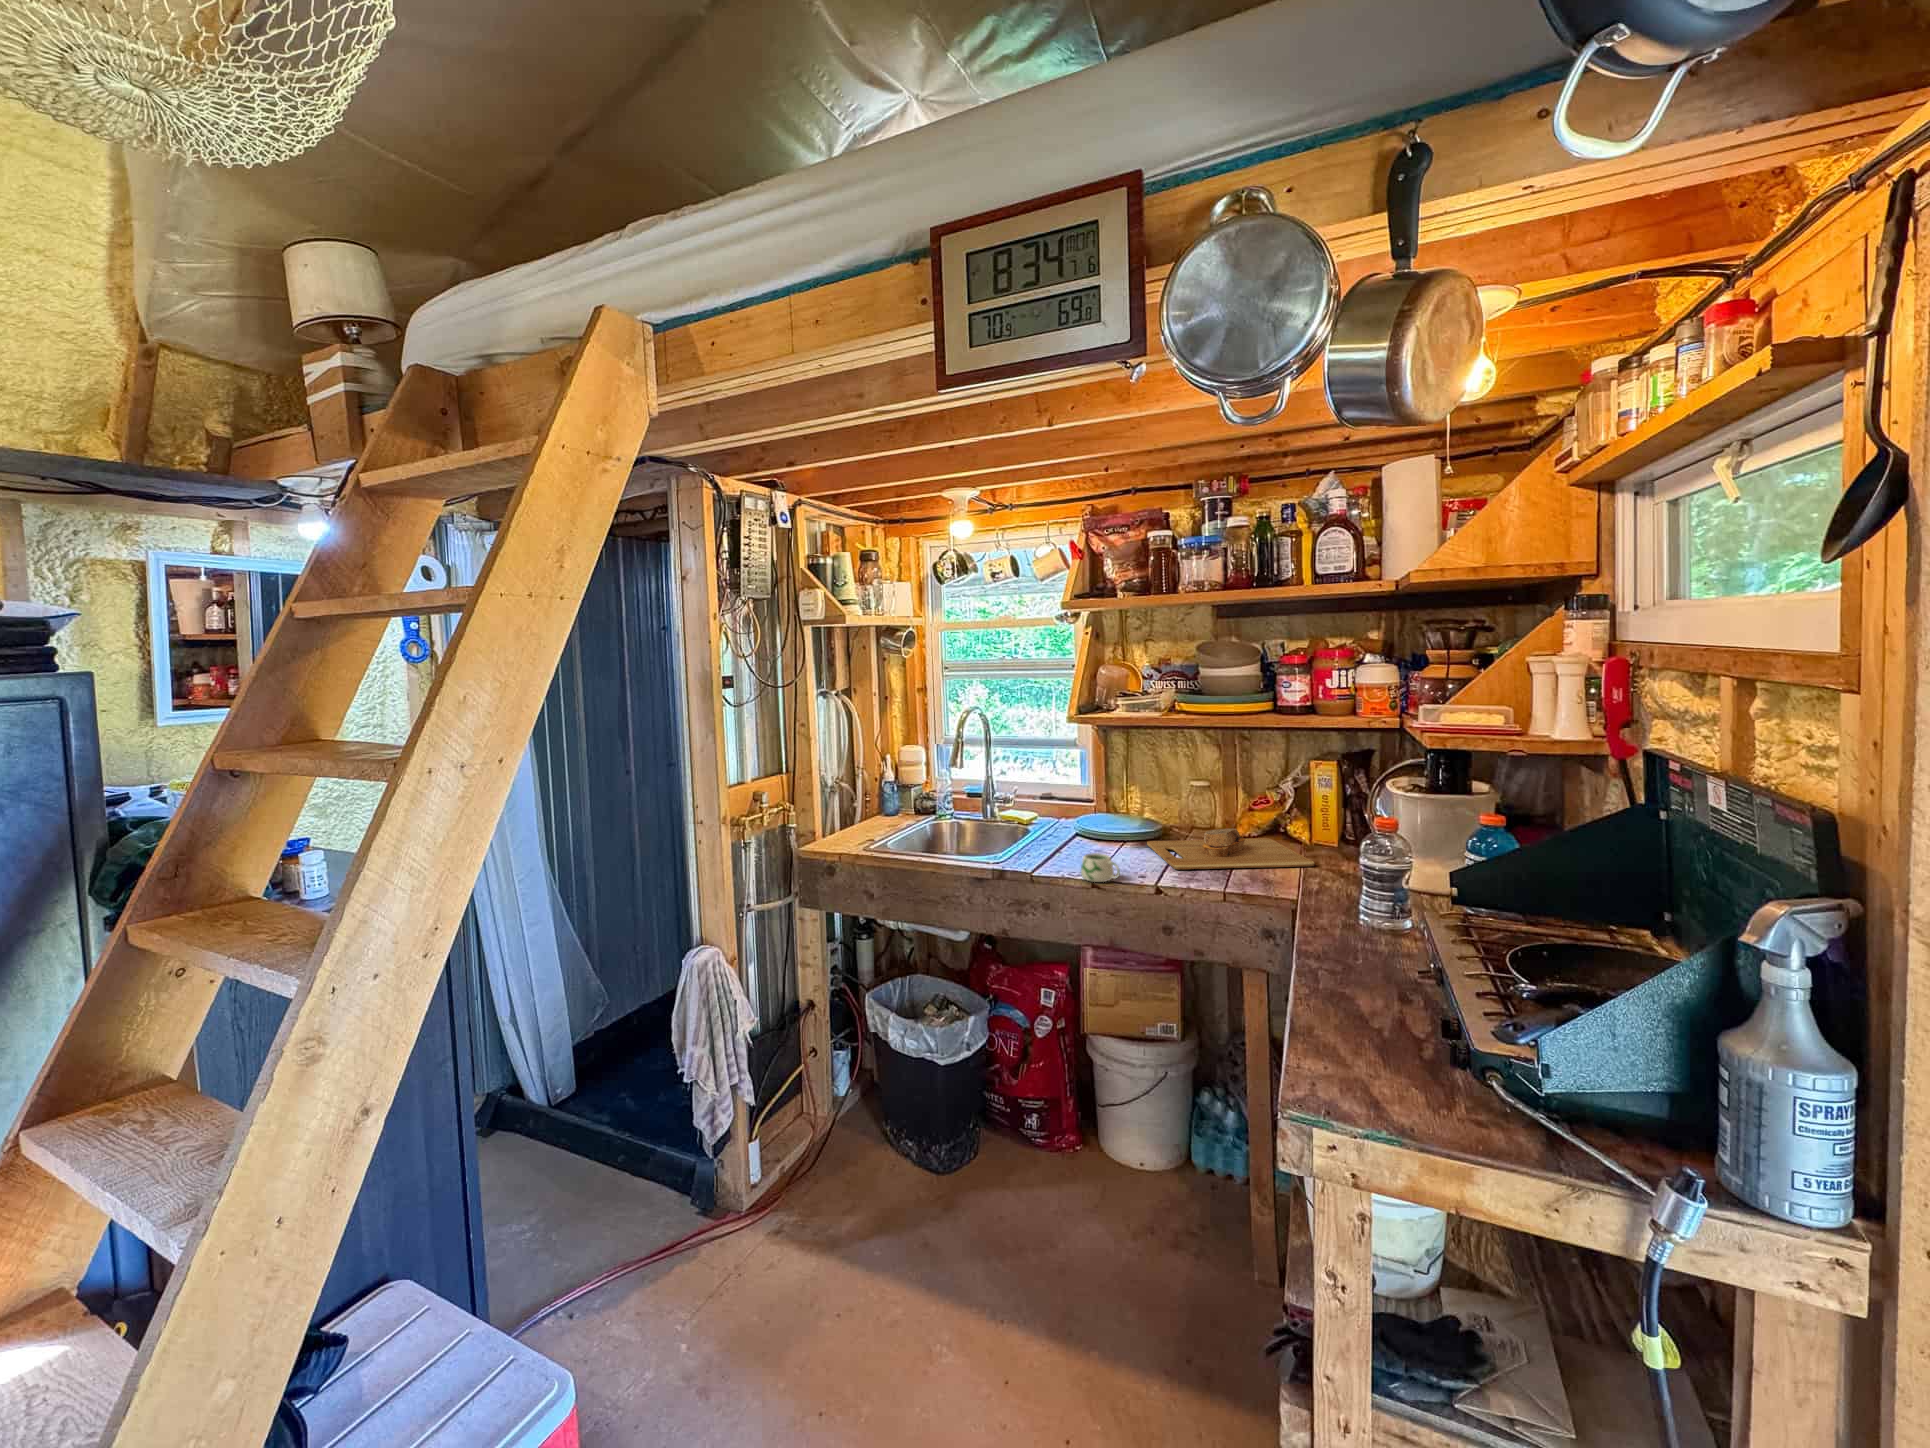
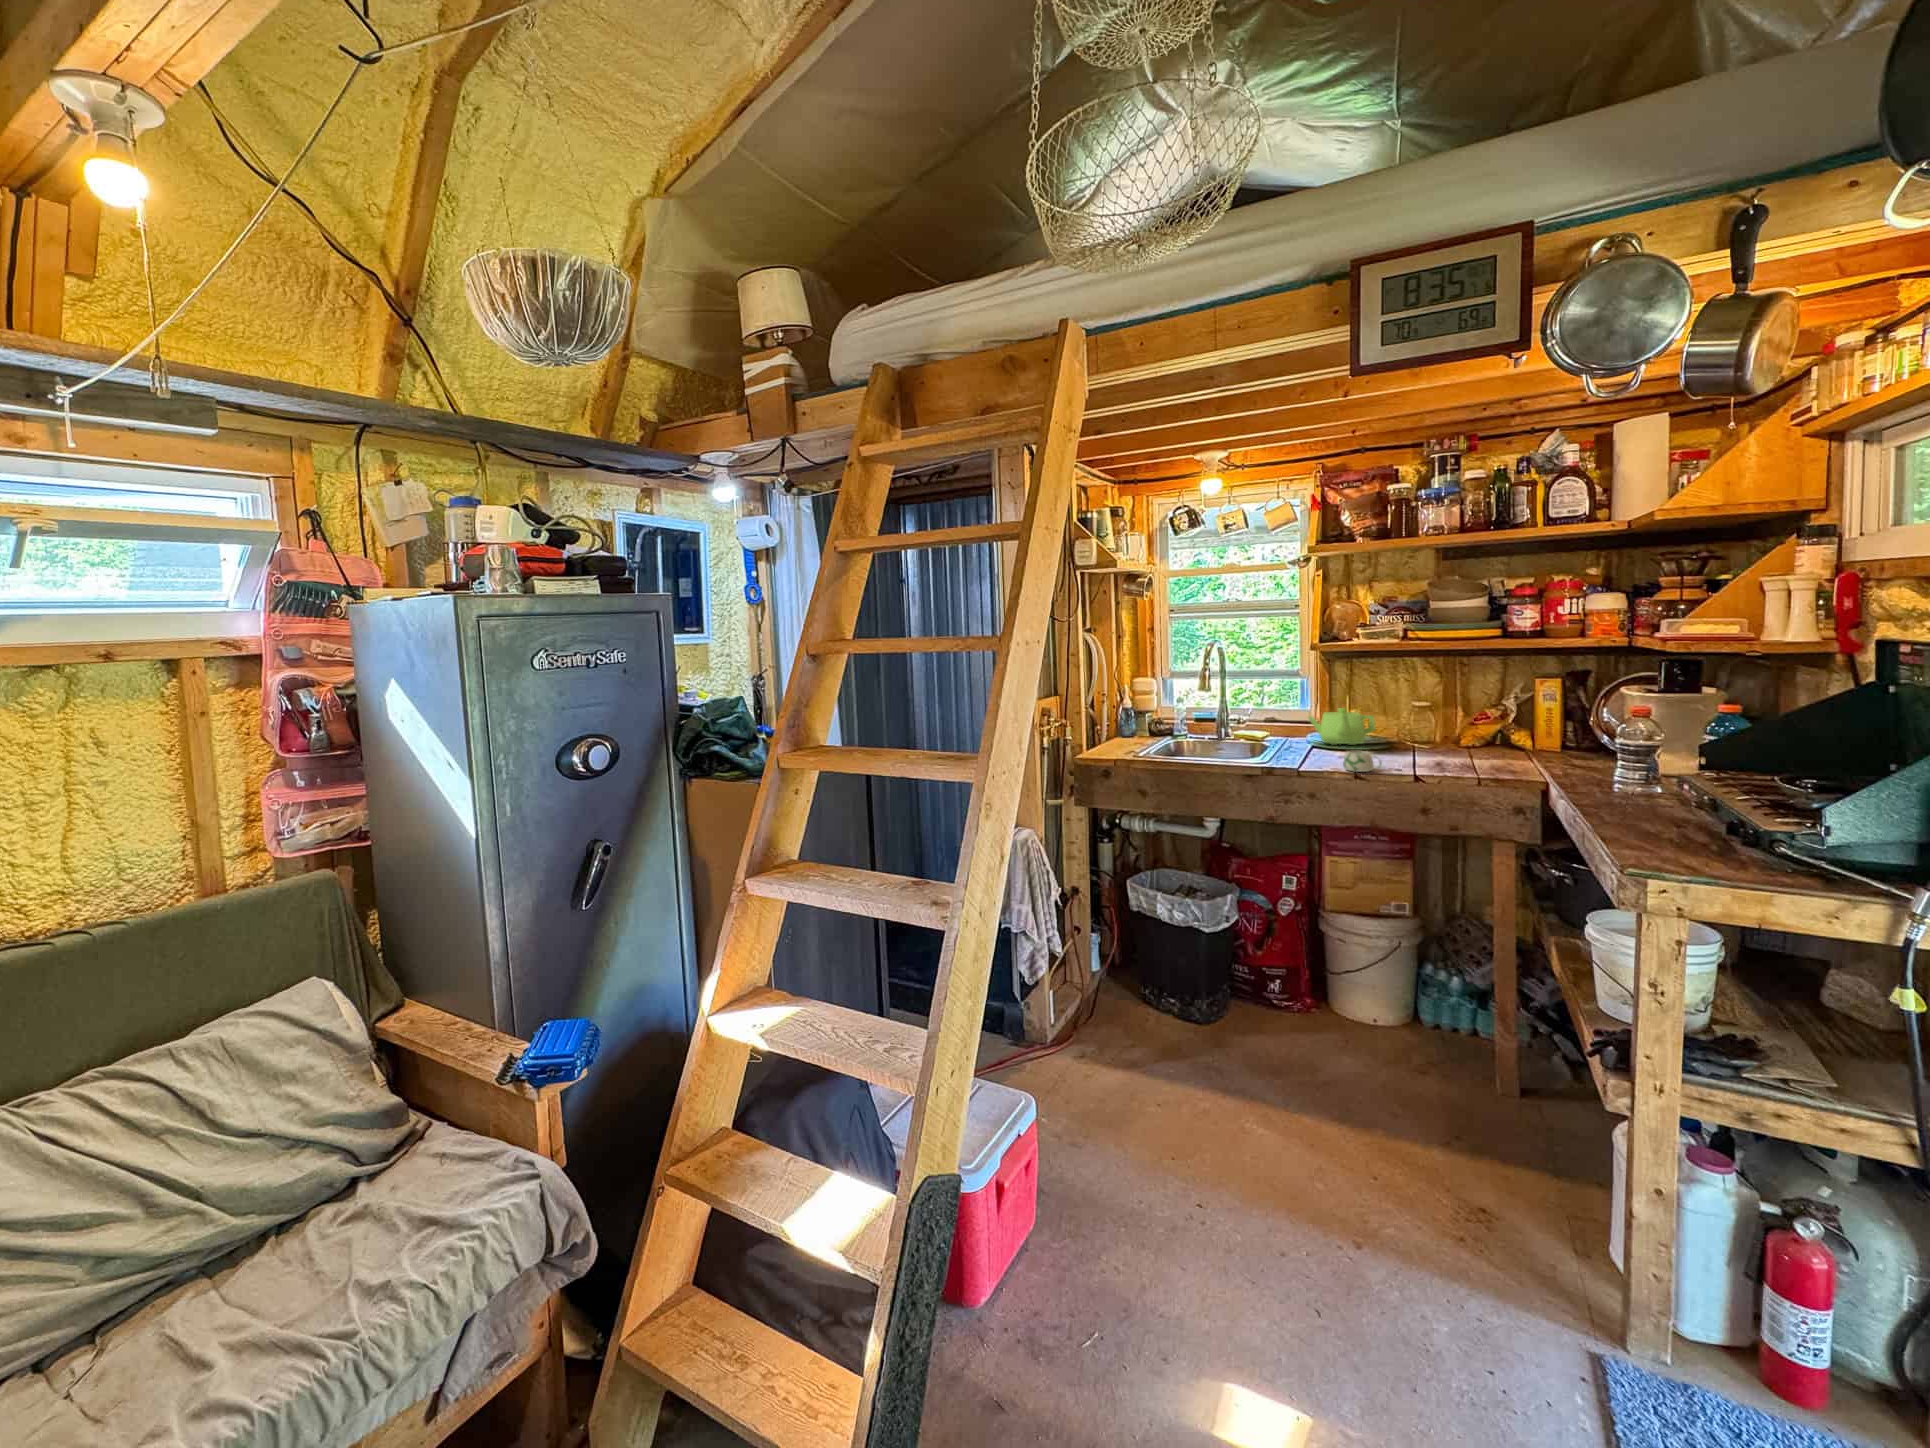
teapot: none [1077,785,1149,830] -> present [1308,708,1375,745]
cutting board: present [1147,828,1314,870] -> none [1384,737,1548,766]

